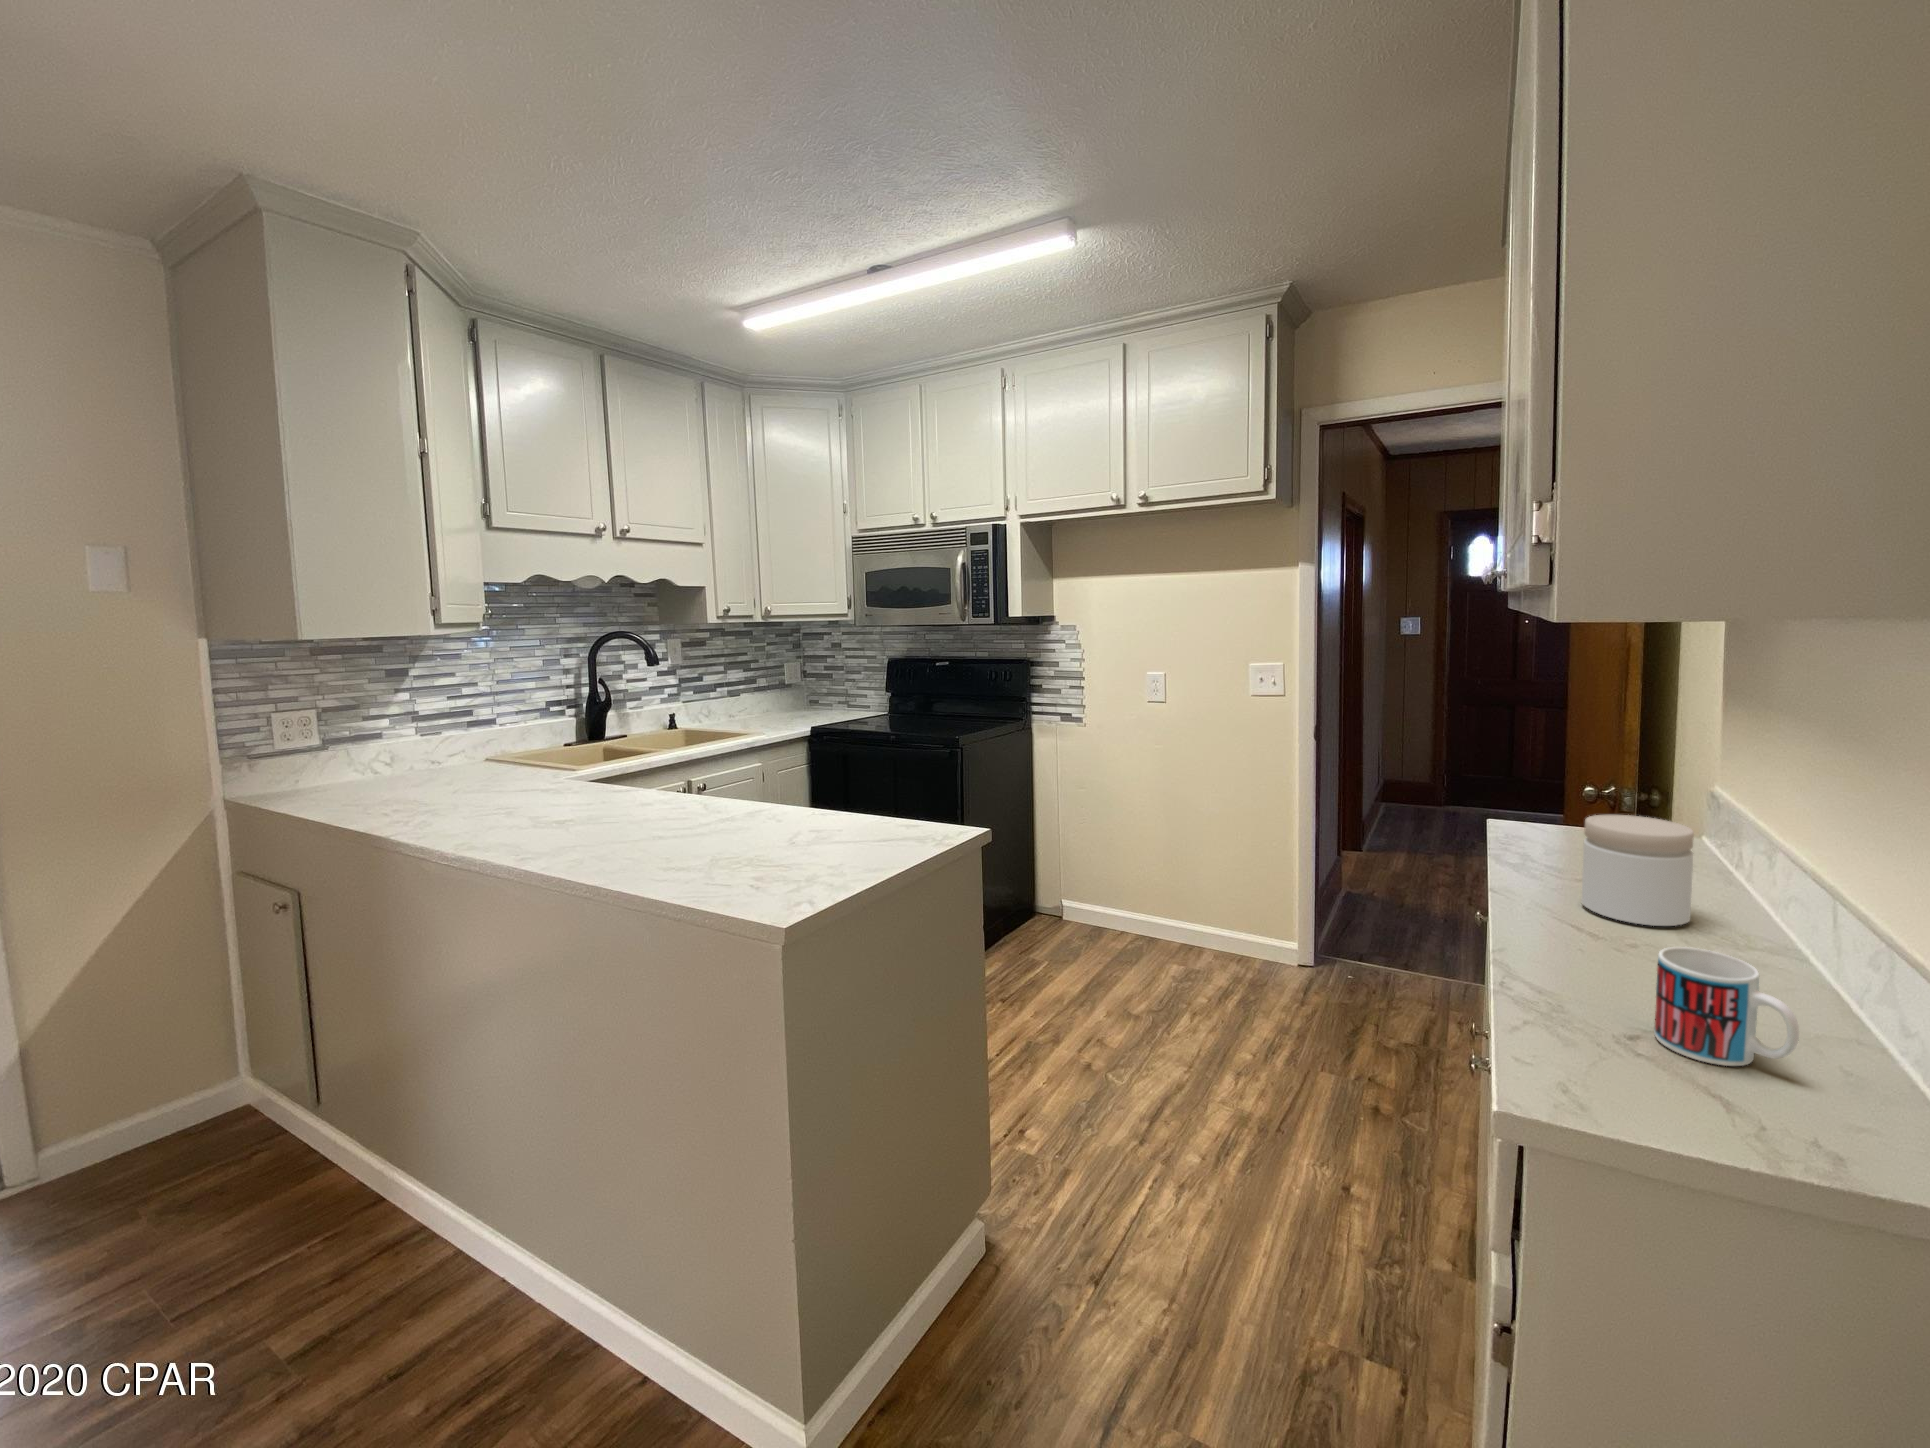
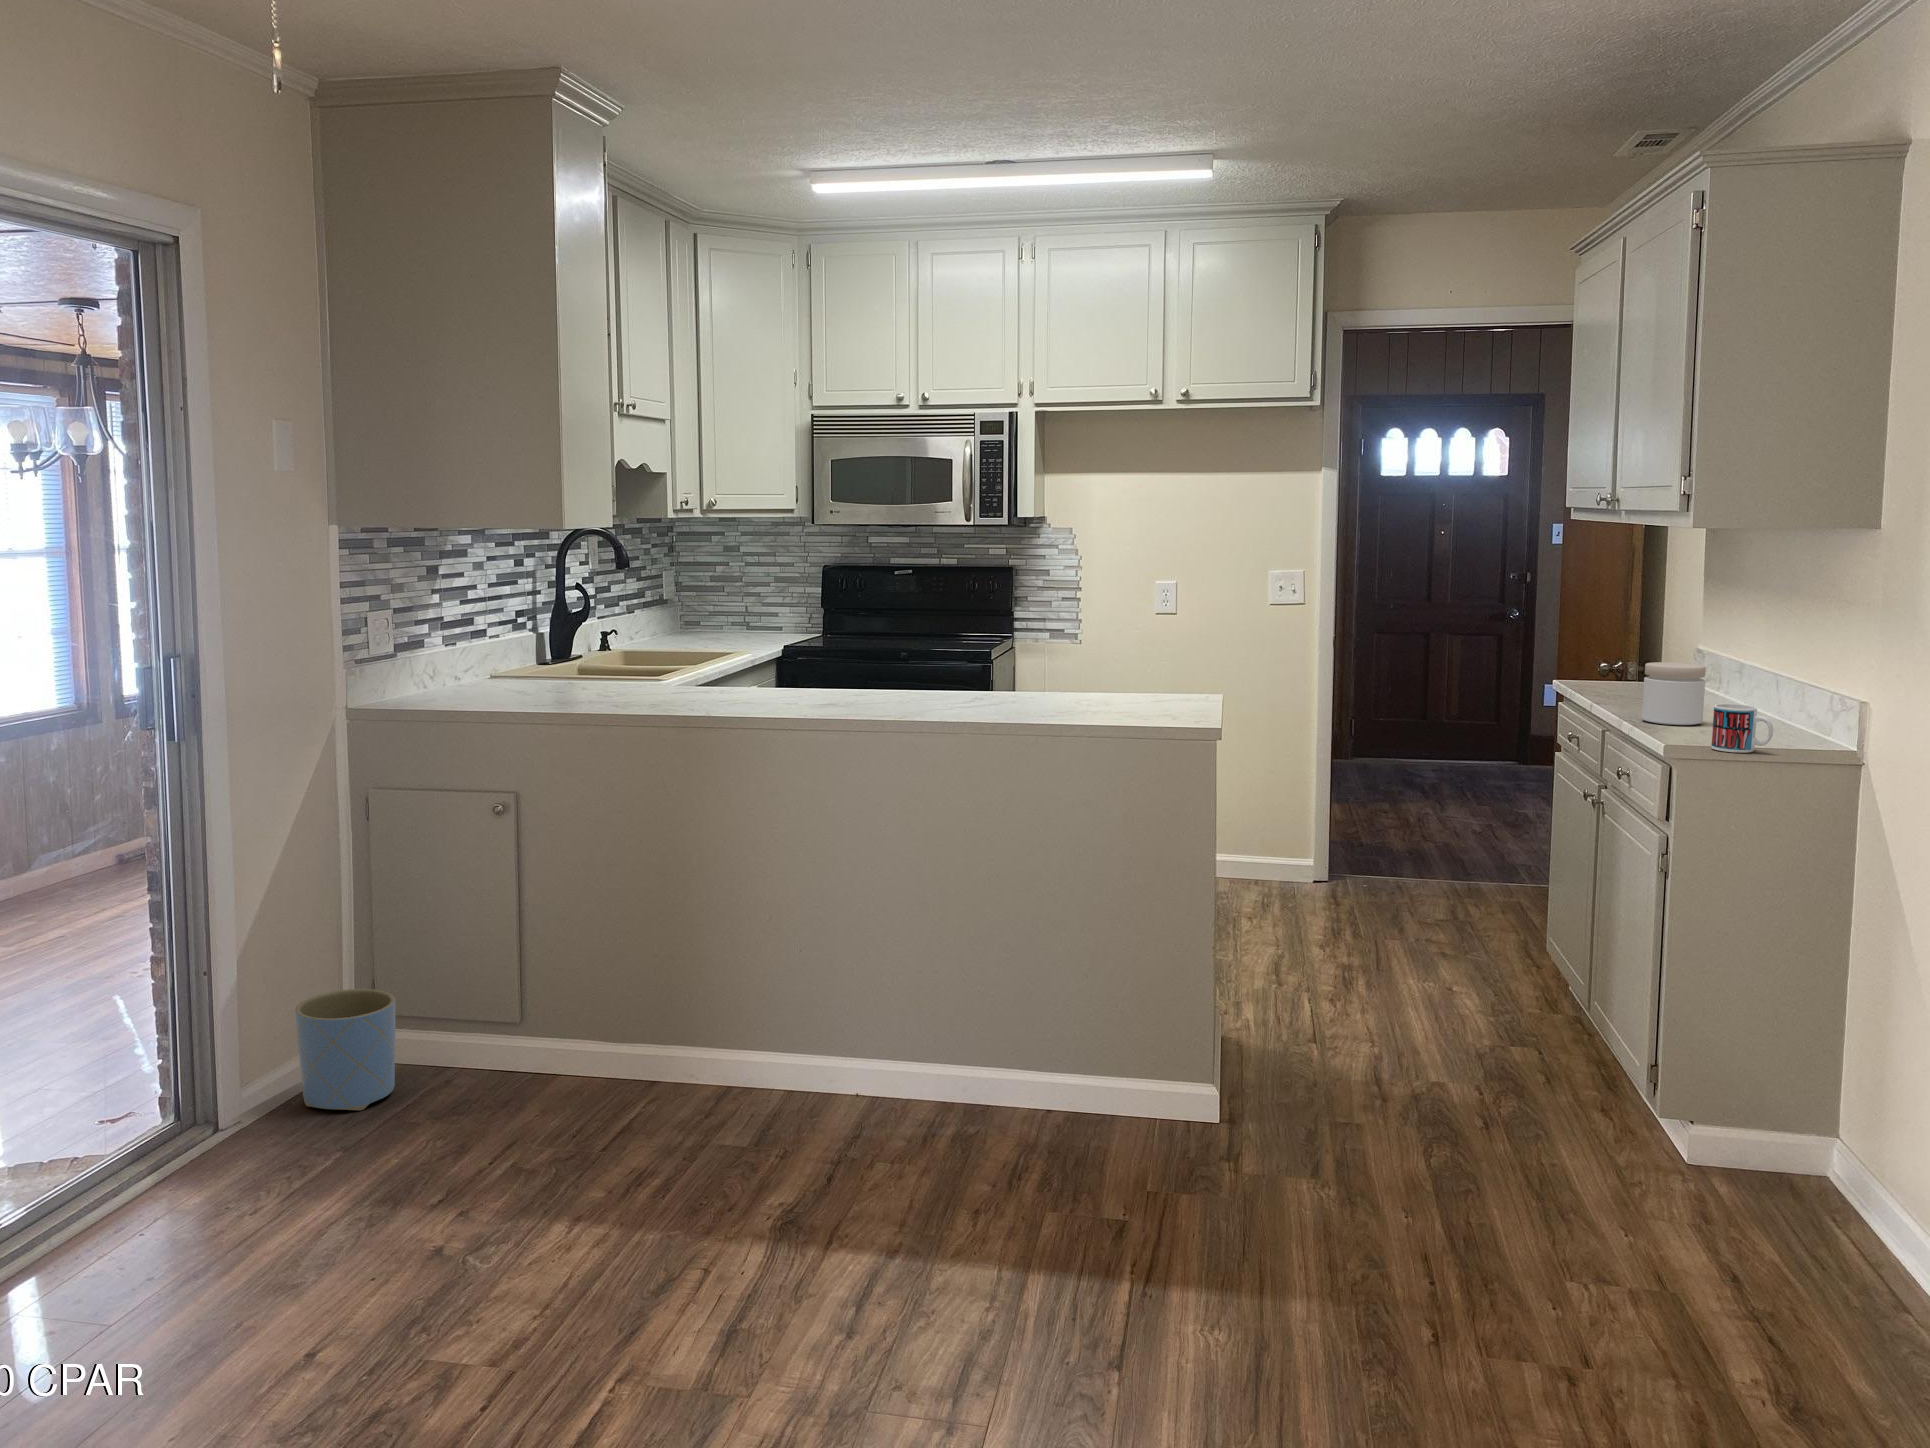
planter: none [92,1052,216,1183] -> present [295,989,396,1110]

